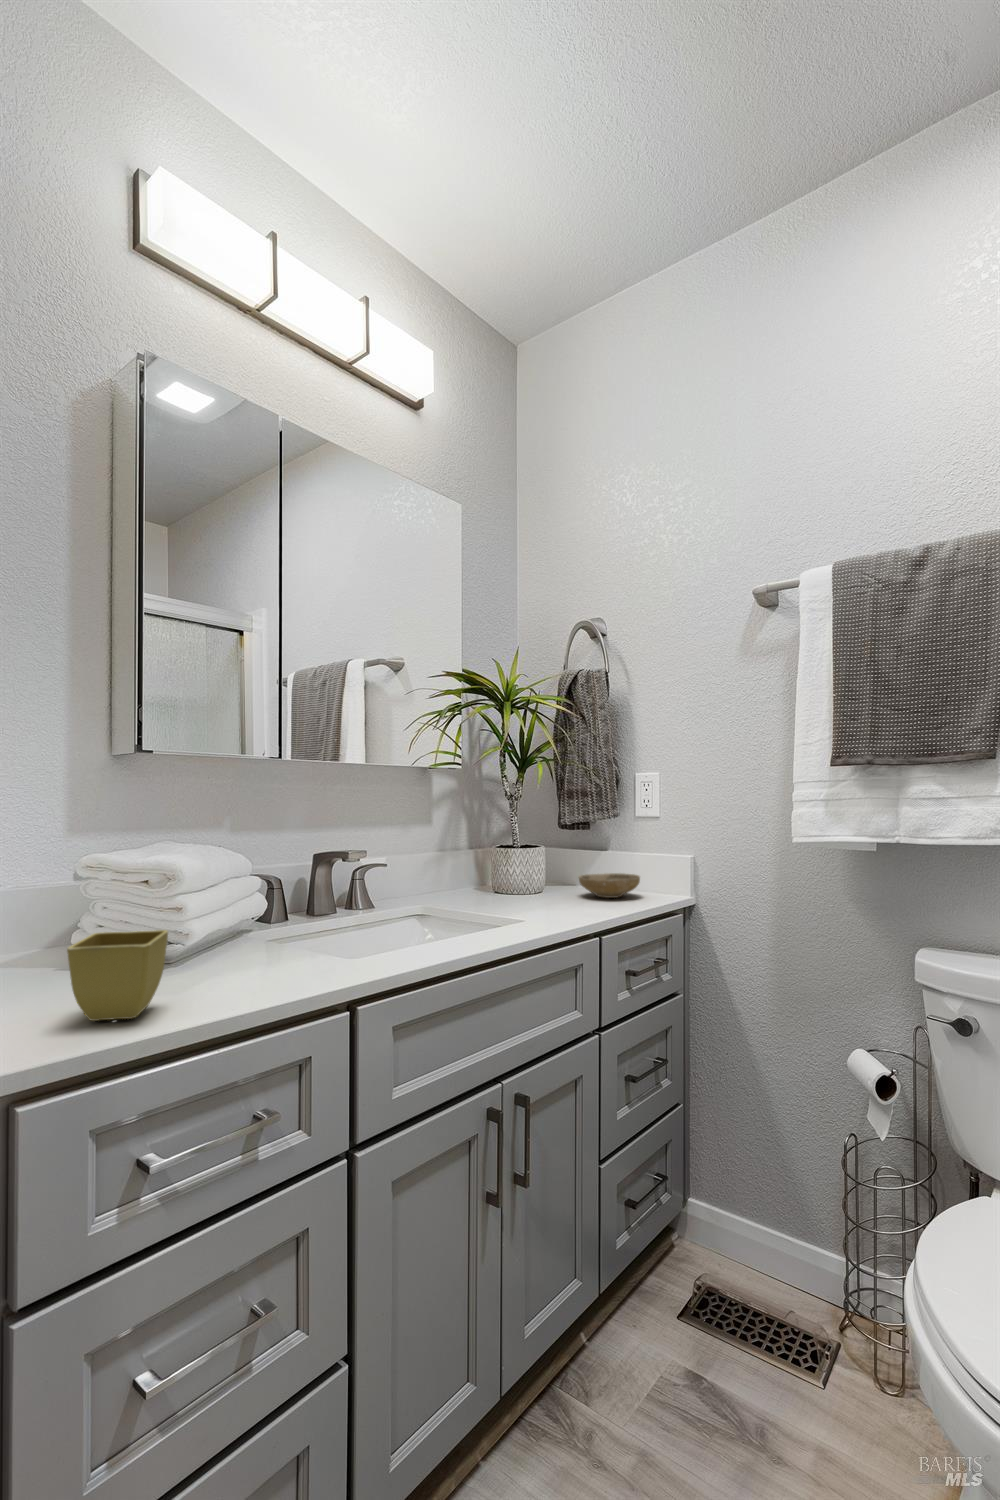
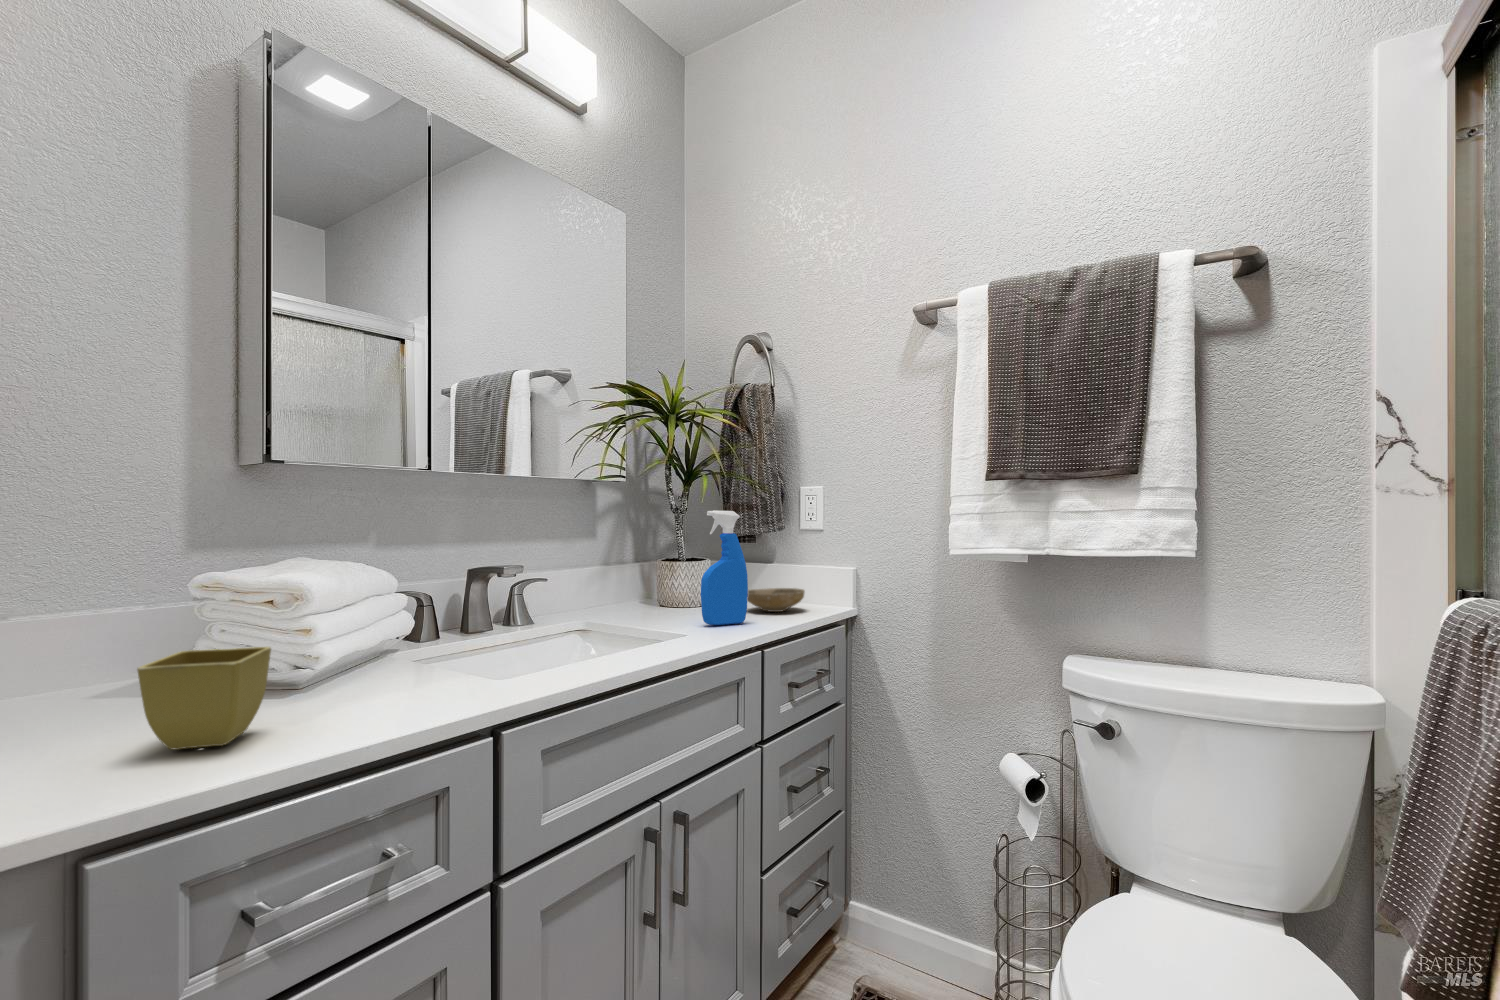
spray bottle: none [538,797,584,911] -> present [701,510,748,625]

